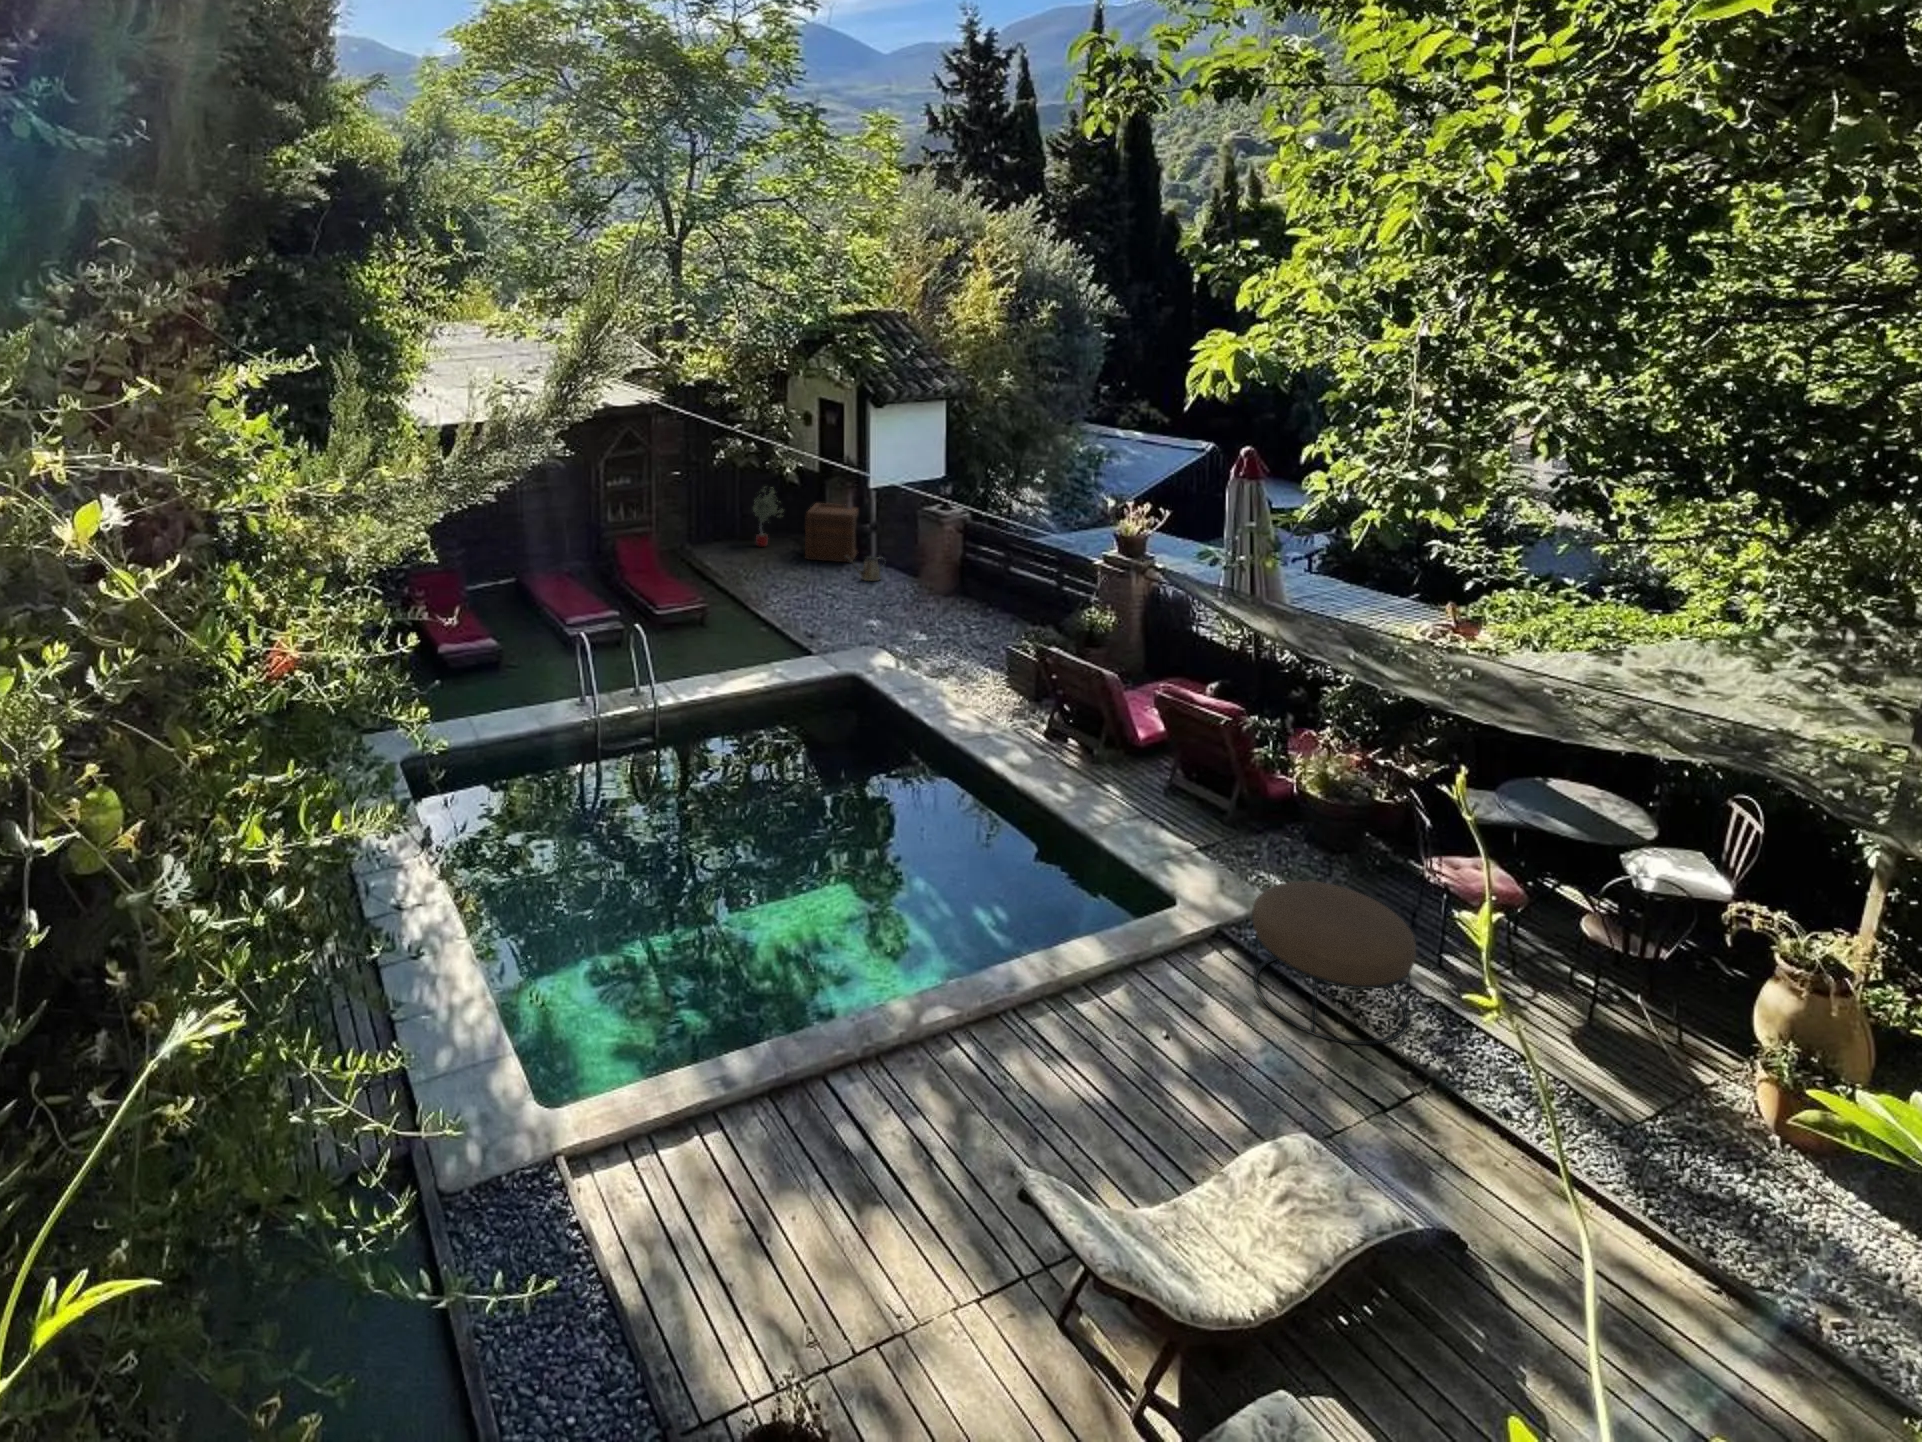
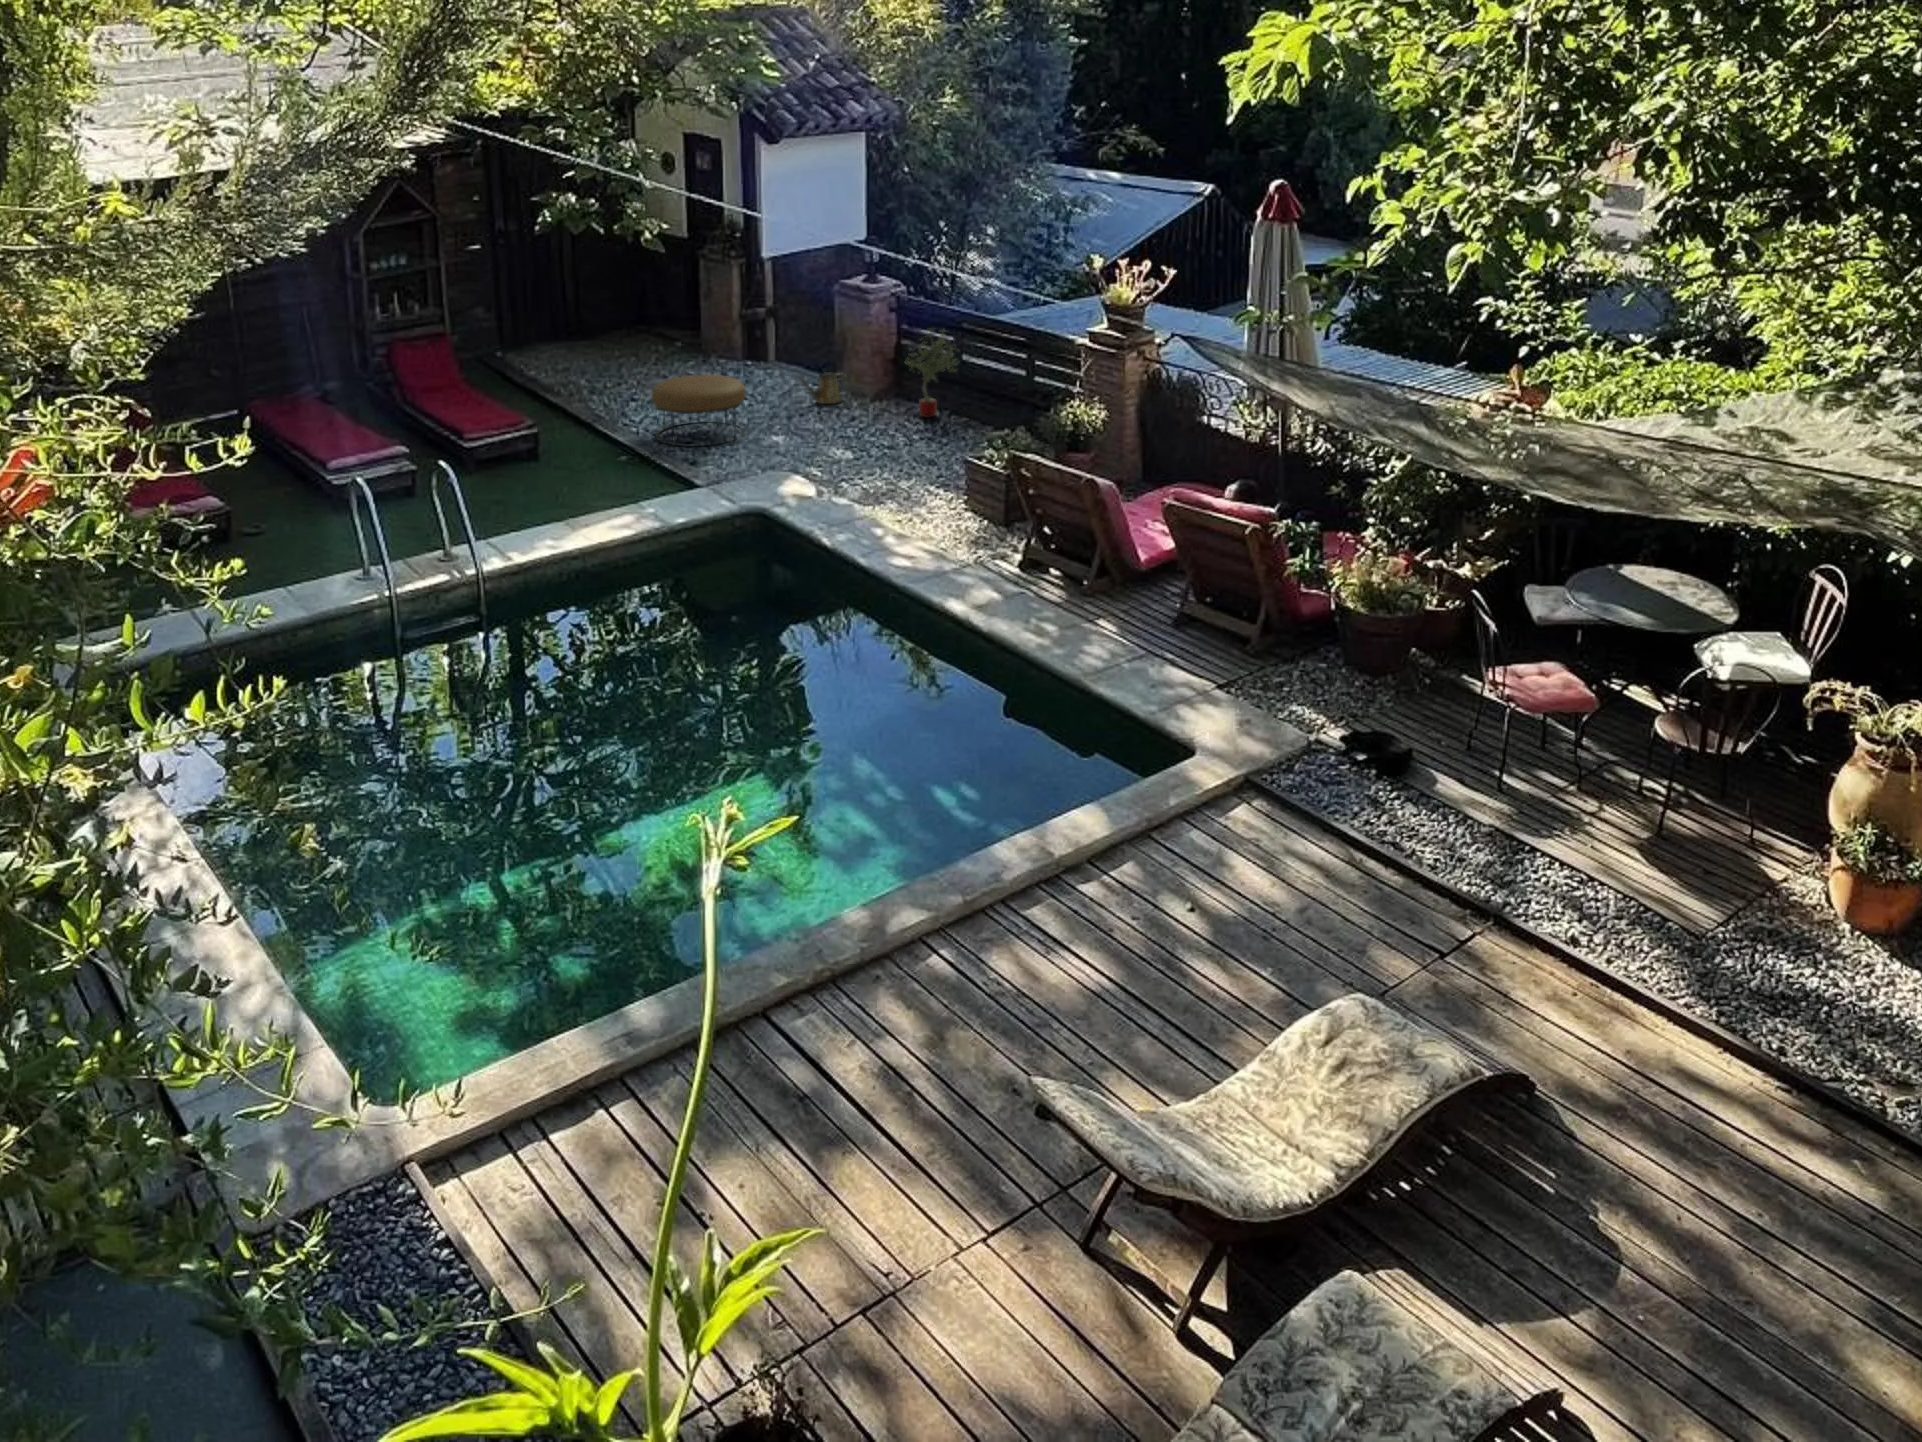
potted tree: present [753,487,782,547] -> present [905,328,958,418]
wooden crate: present [805,503,858,563] -> none [739,309,814,383]
ottoman: present [1252,881,1416,1045] -> present [652,374,746,446]

